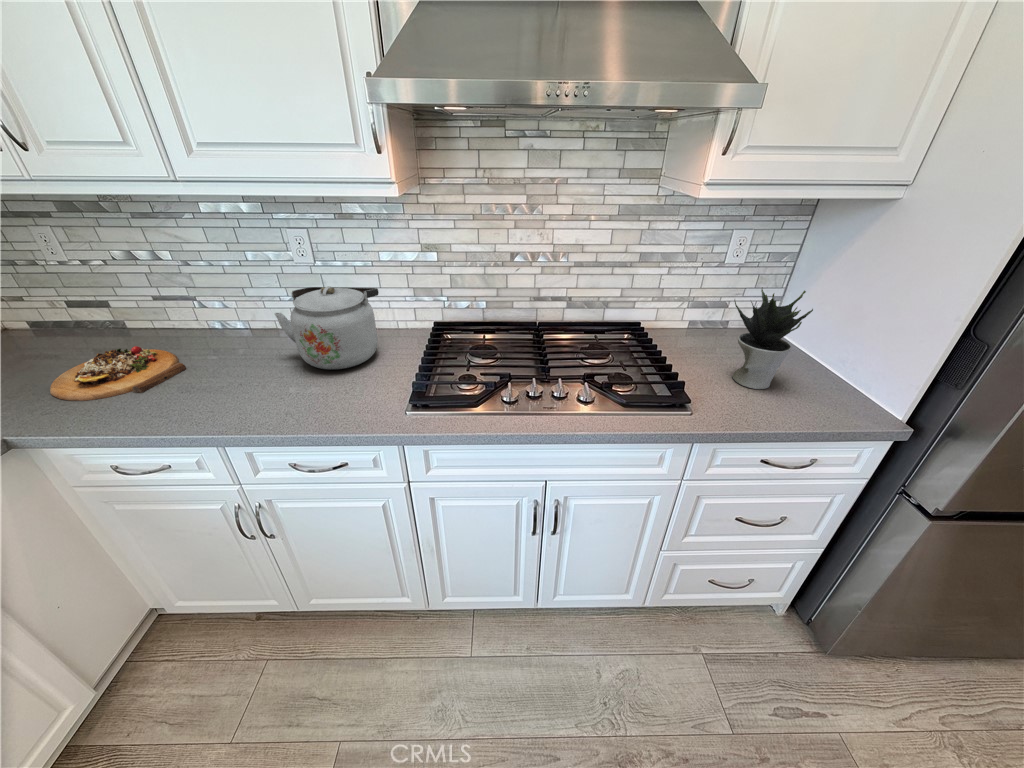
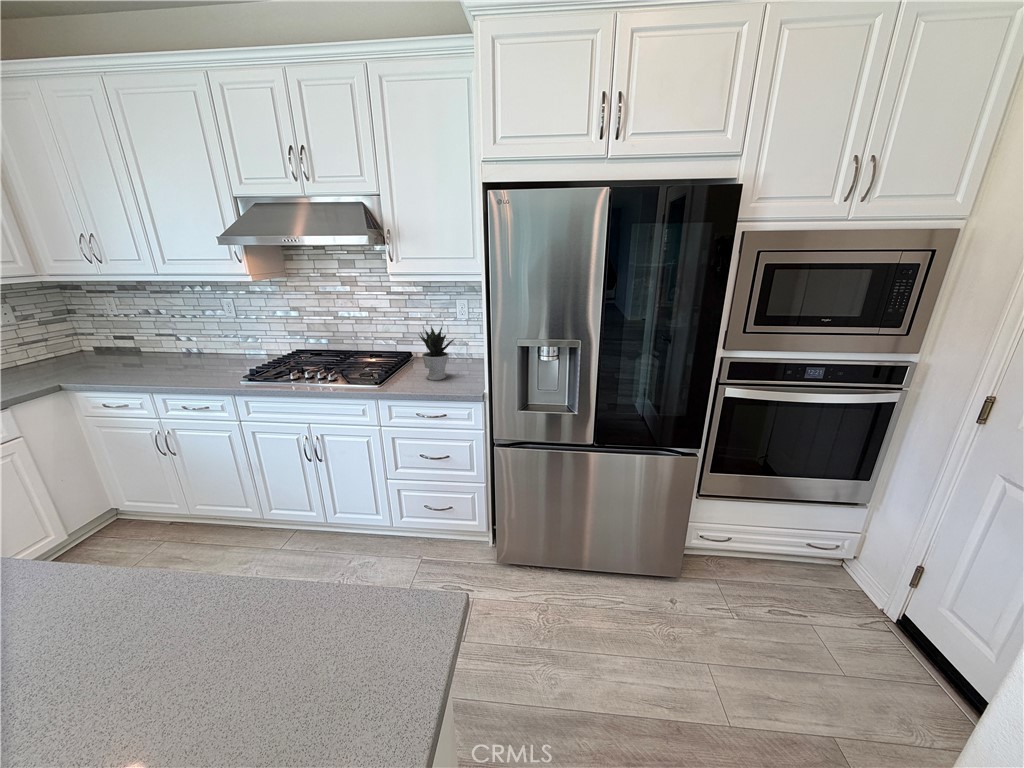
kettle: present [274,286,379,370] -> none [202,325,262,368]
cutting board: present [50,346,187,401] -> none [88,355,157,375]

